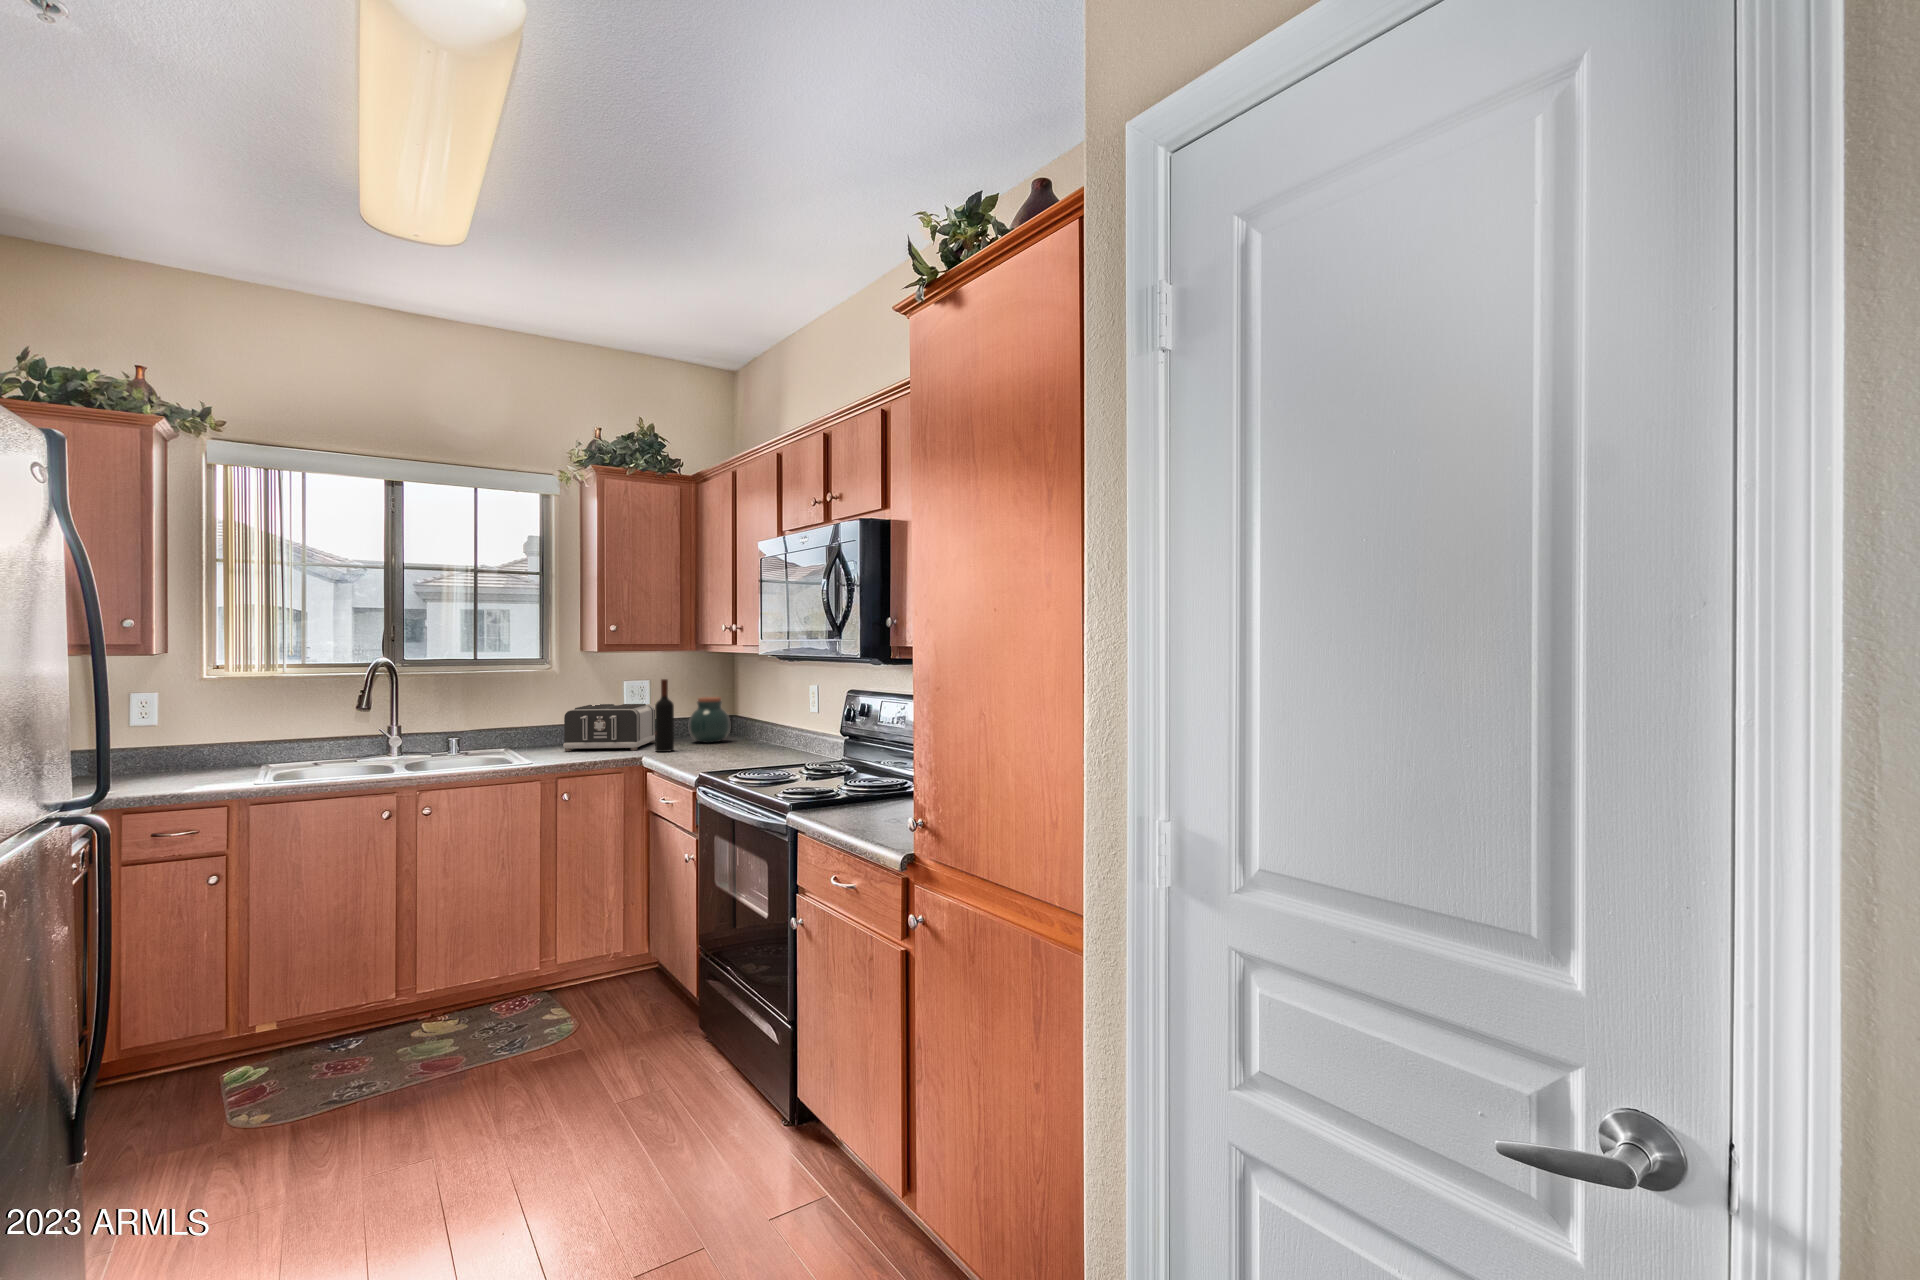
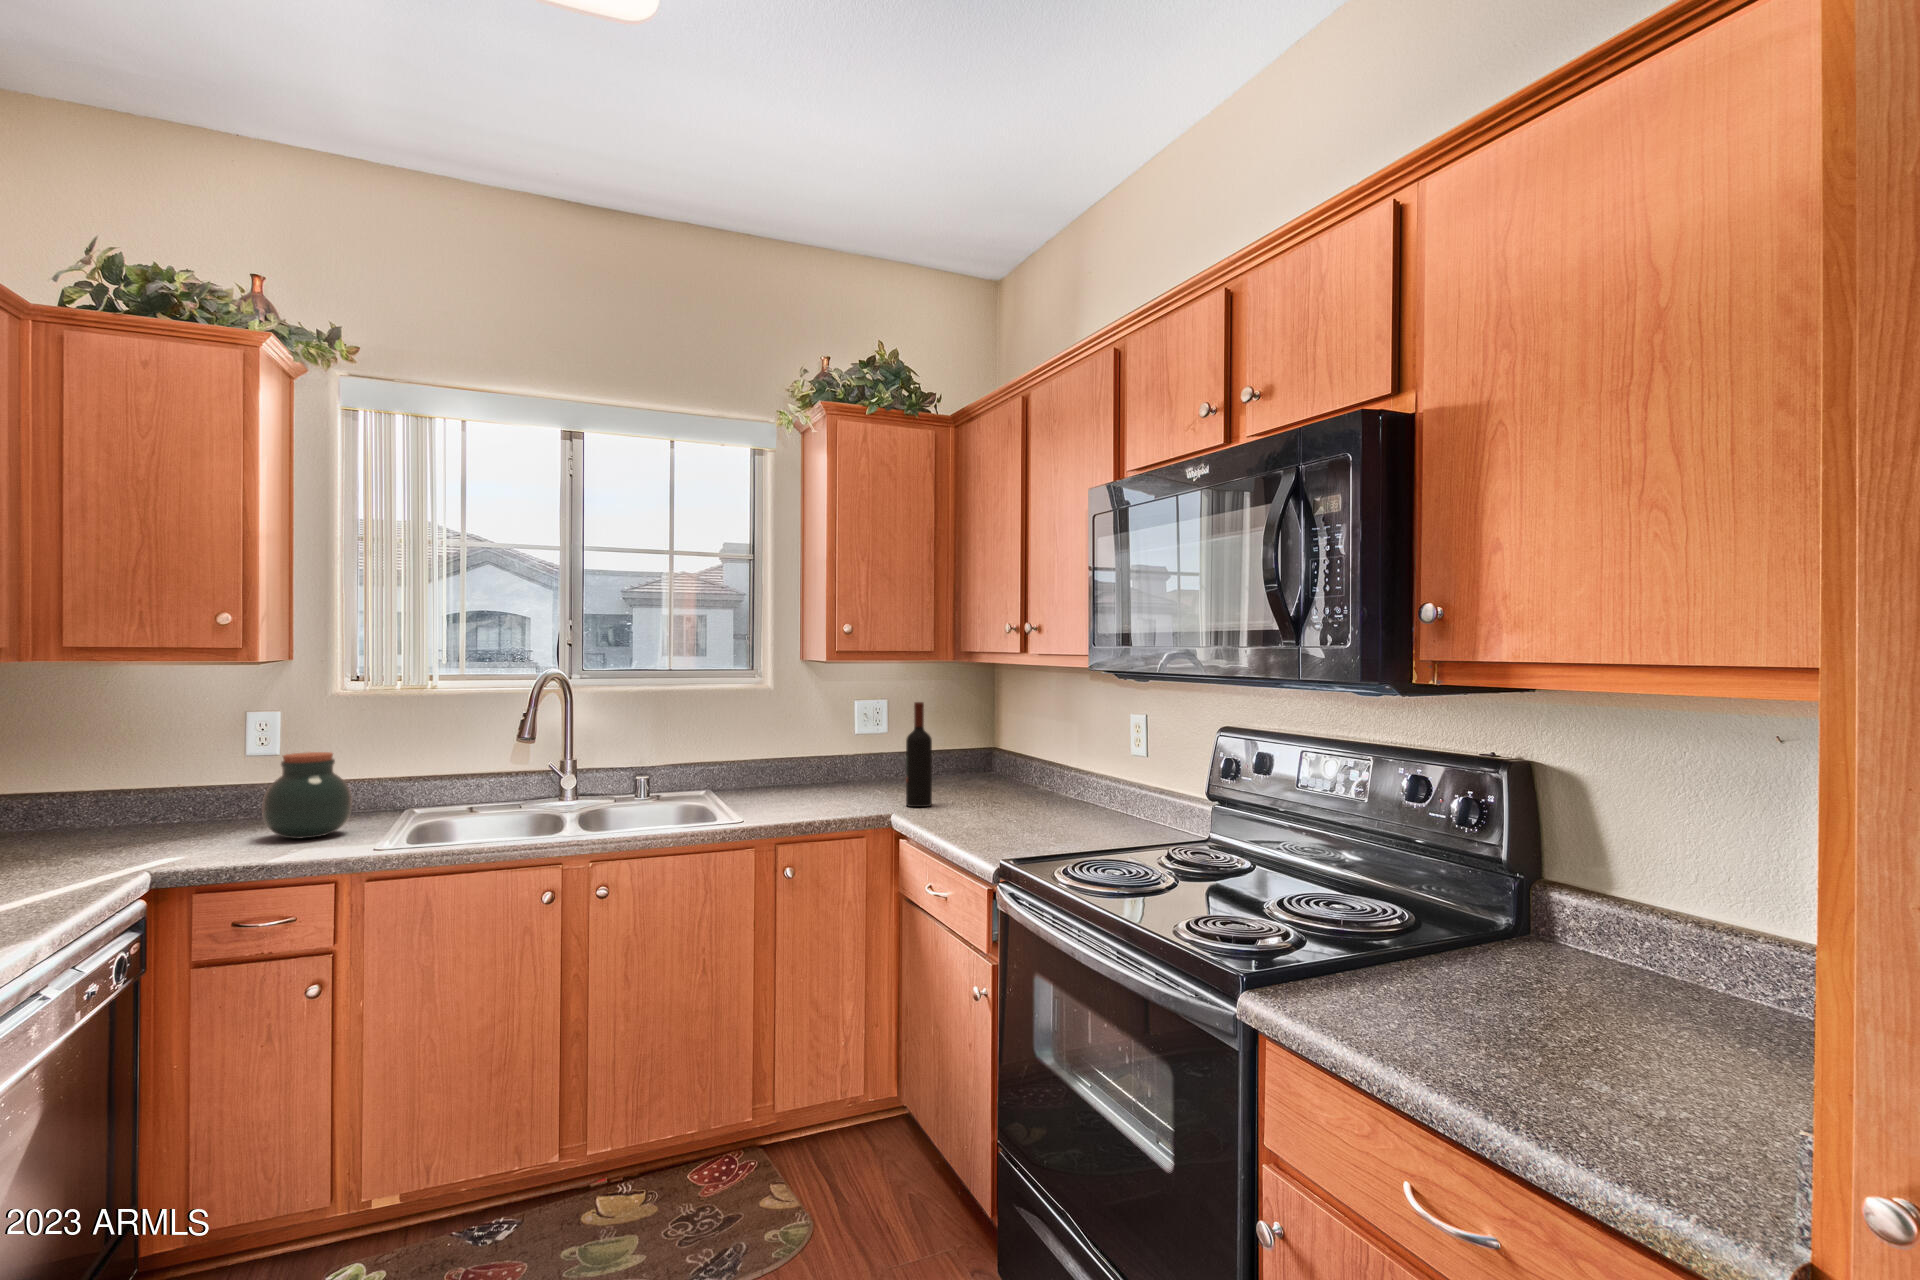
jar: present [689,697,730,743] -> present [262,752,352,839]
toaster: present [563,704,655,751] -> none [781,734,900,802]

